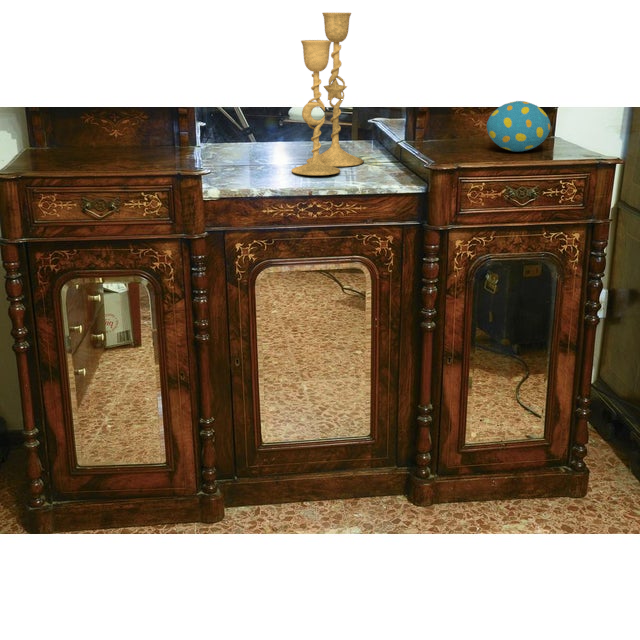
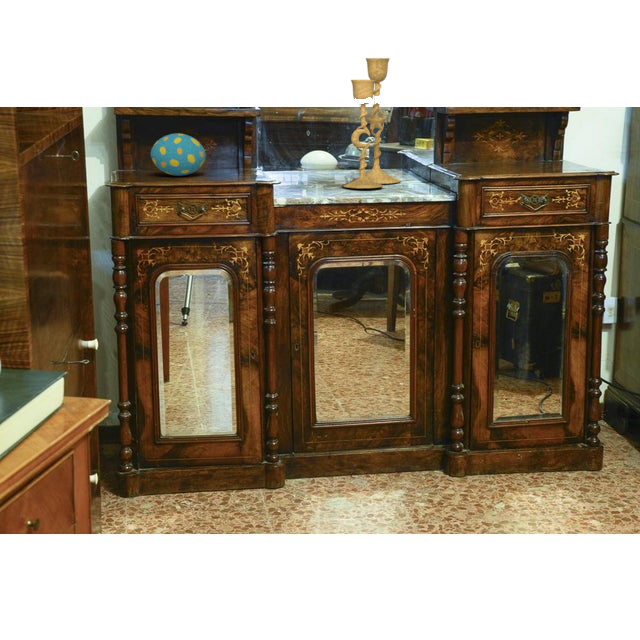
decorative egg: present [487,101,551,152] -> present [150,133,206,176]

